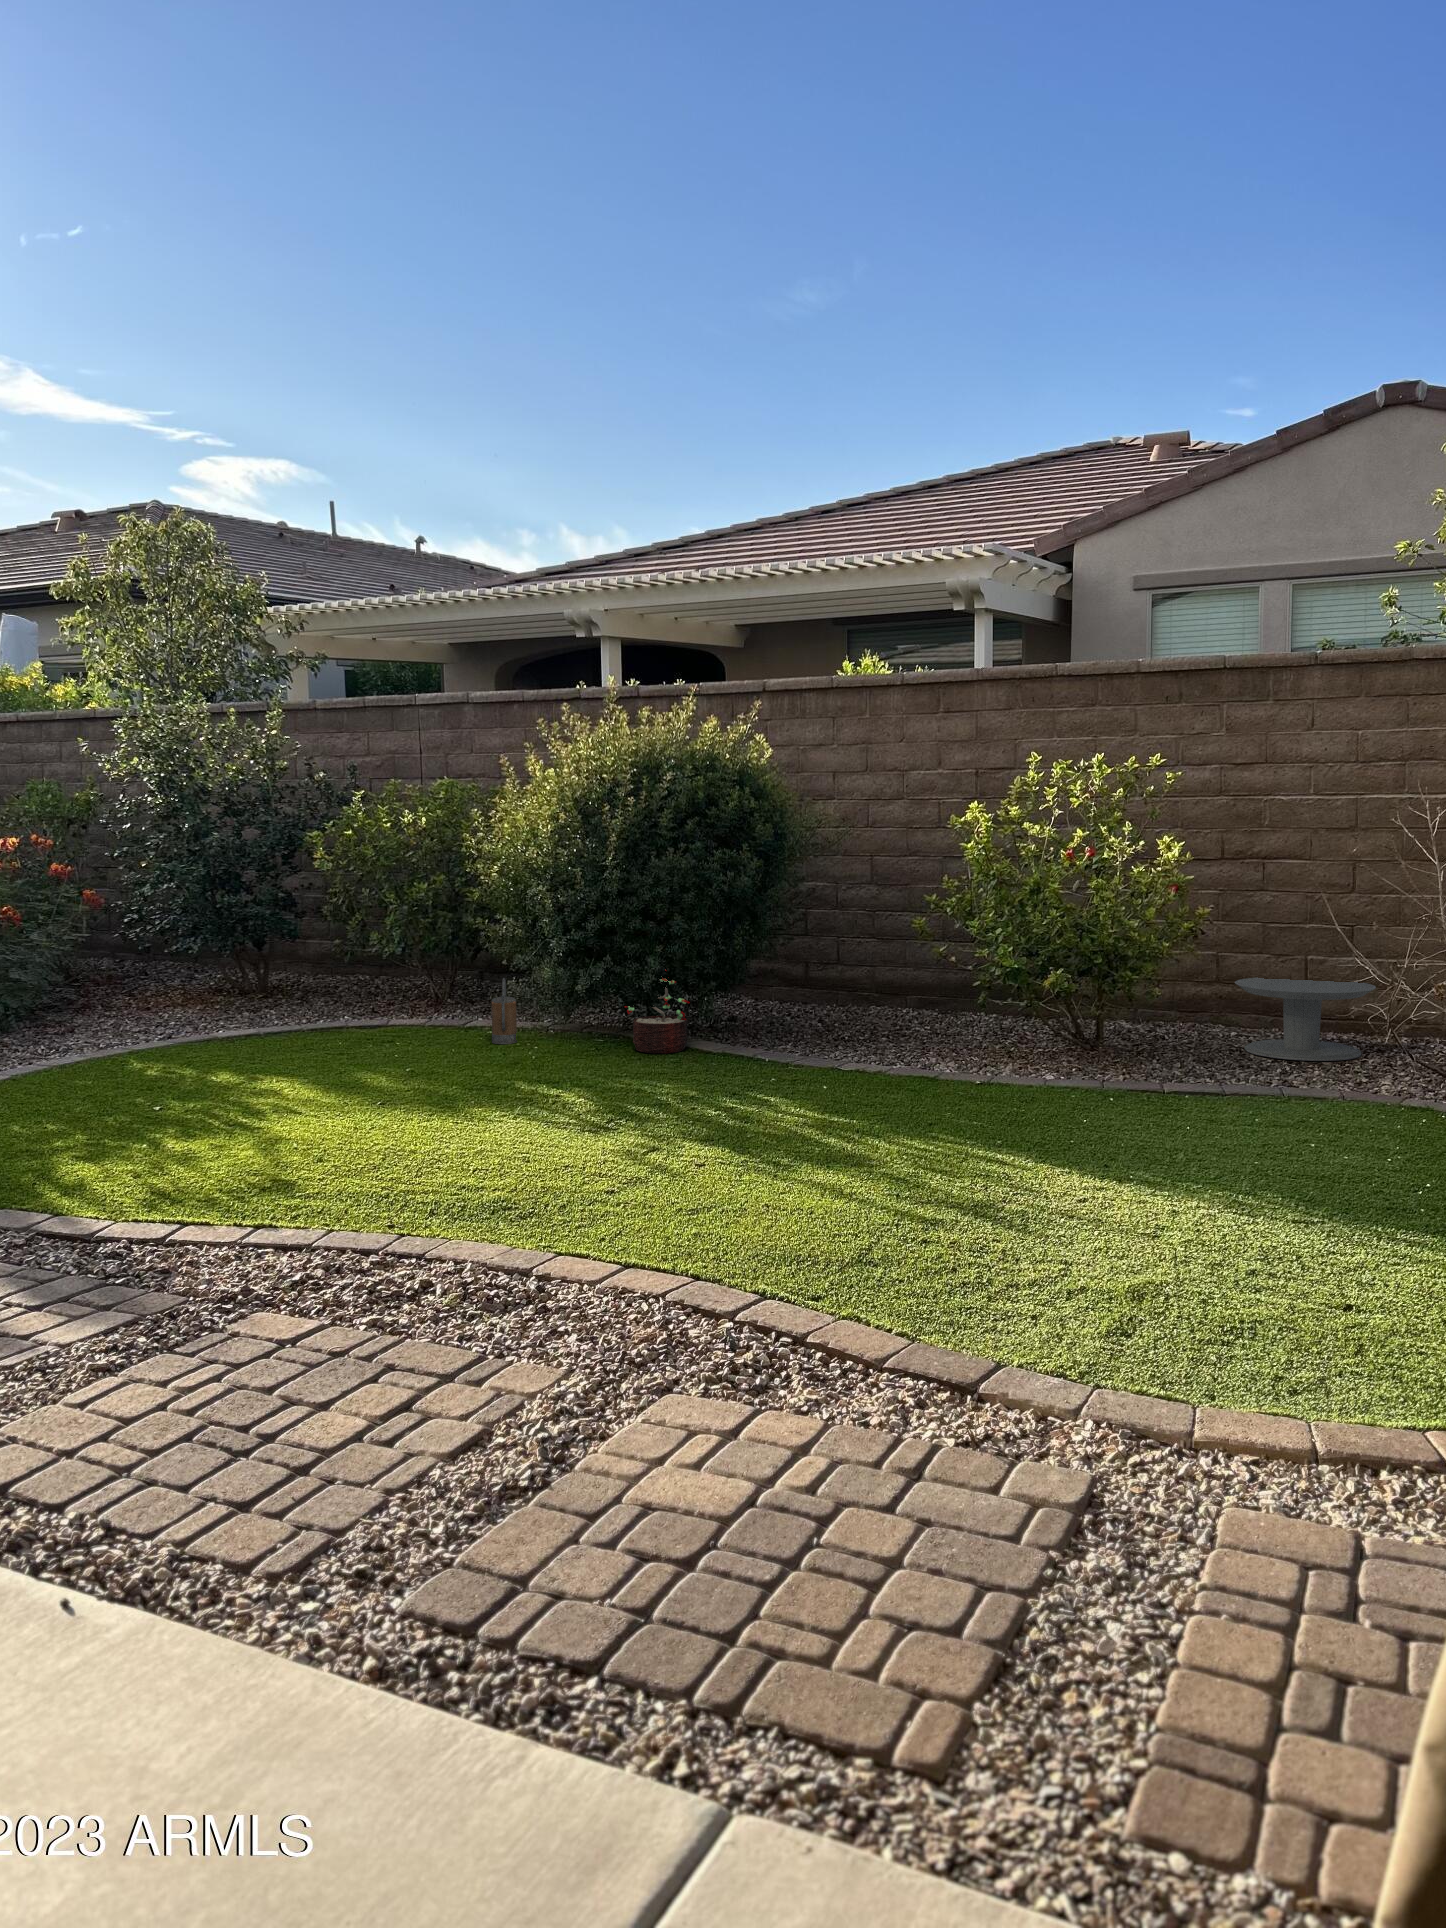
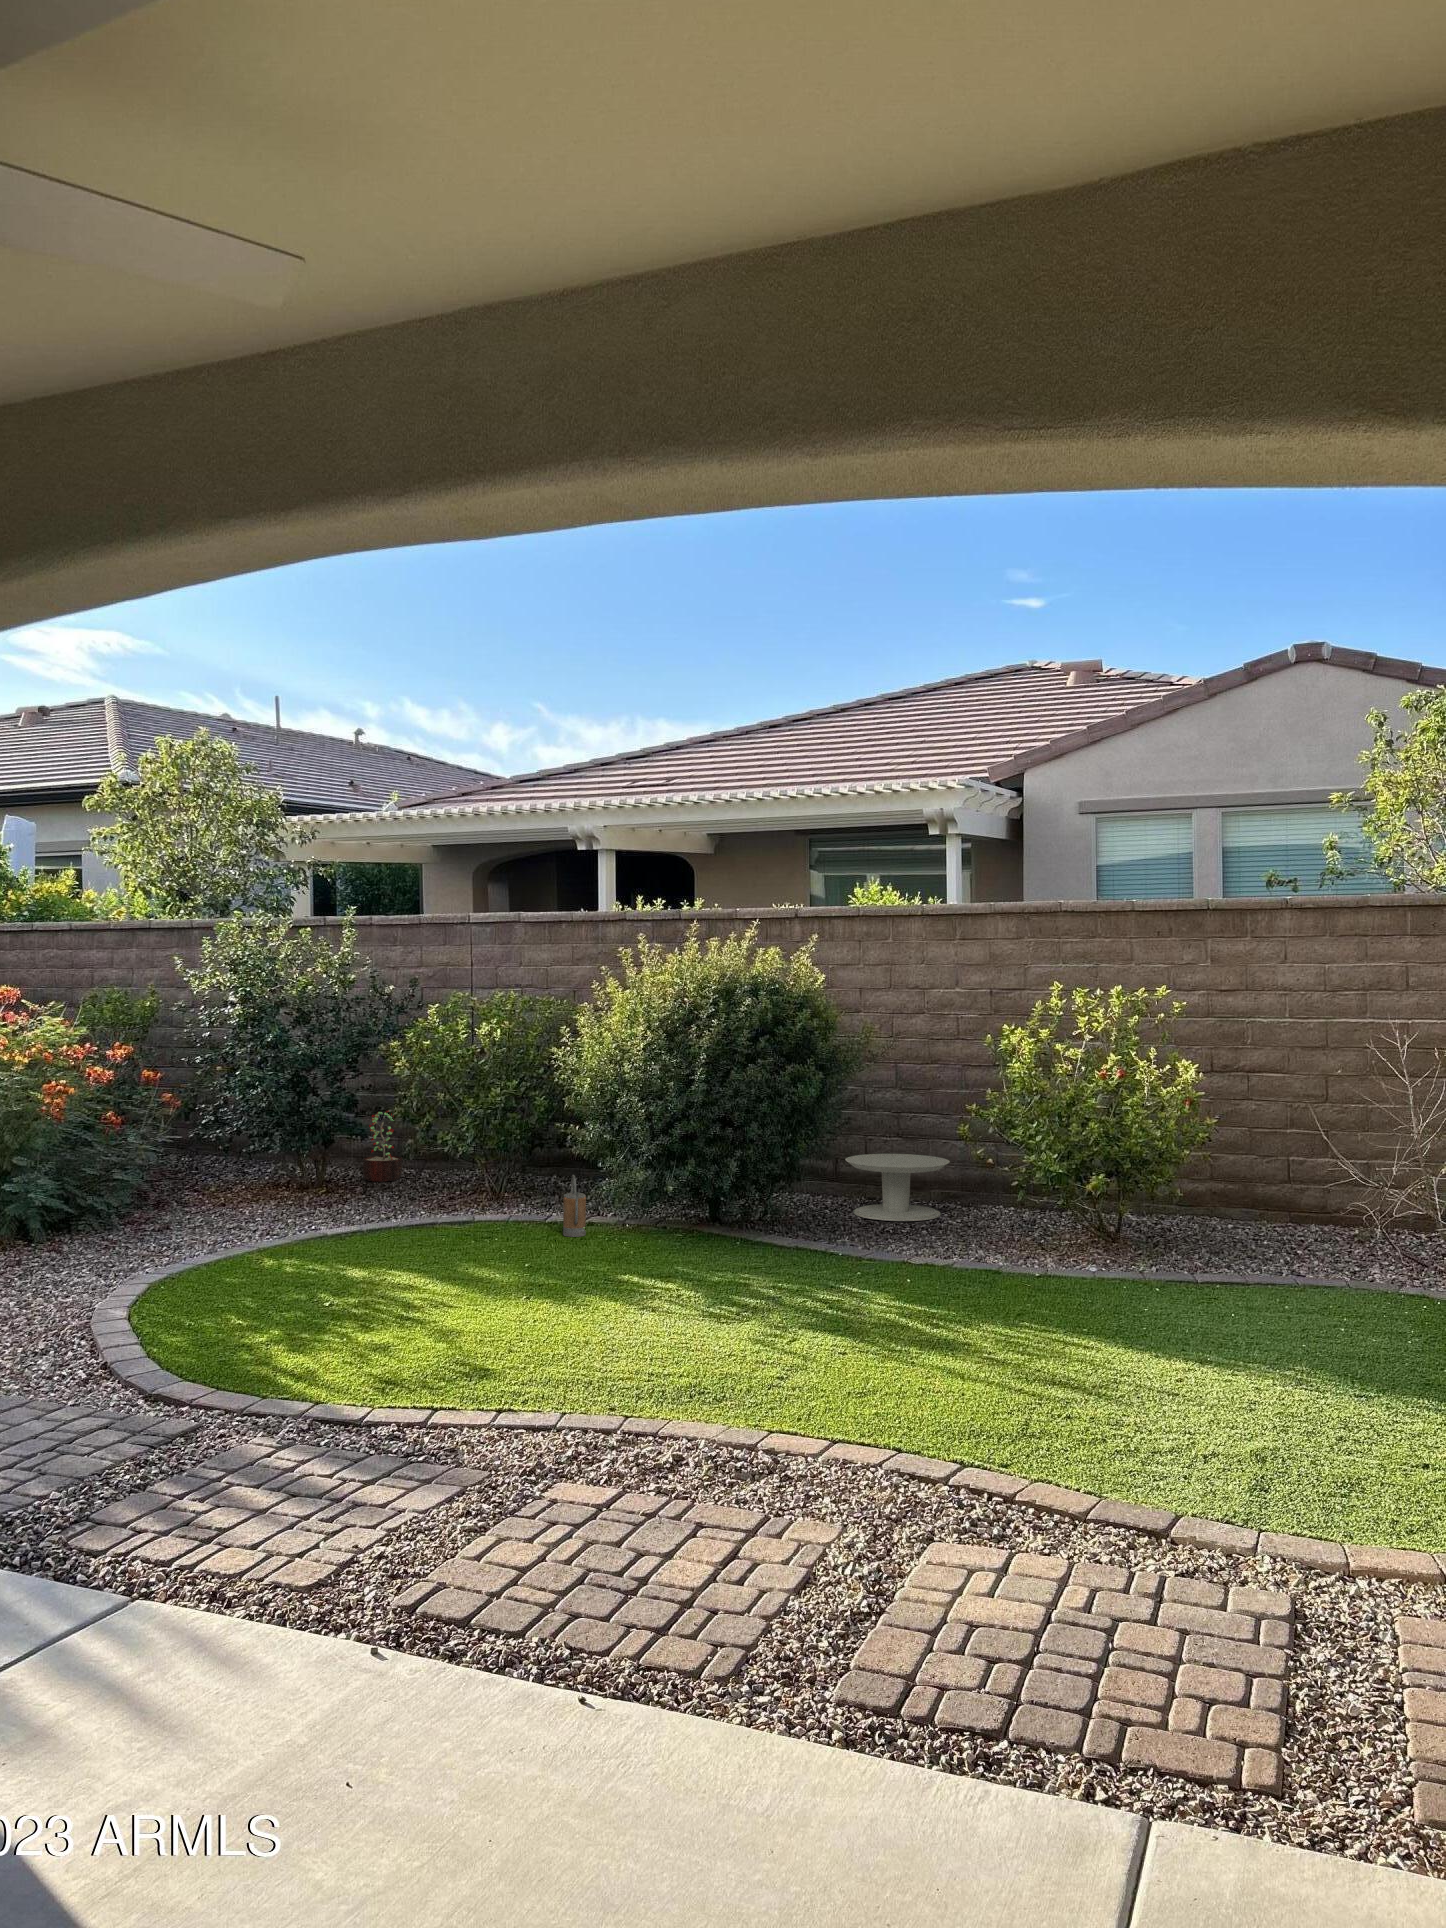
decorative plant: present [625,969,690,1053] -> present [363,1112,403,1182]
side table: present [1235,978,1376,1061] -> present [845,1154,950,1221]

